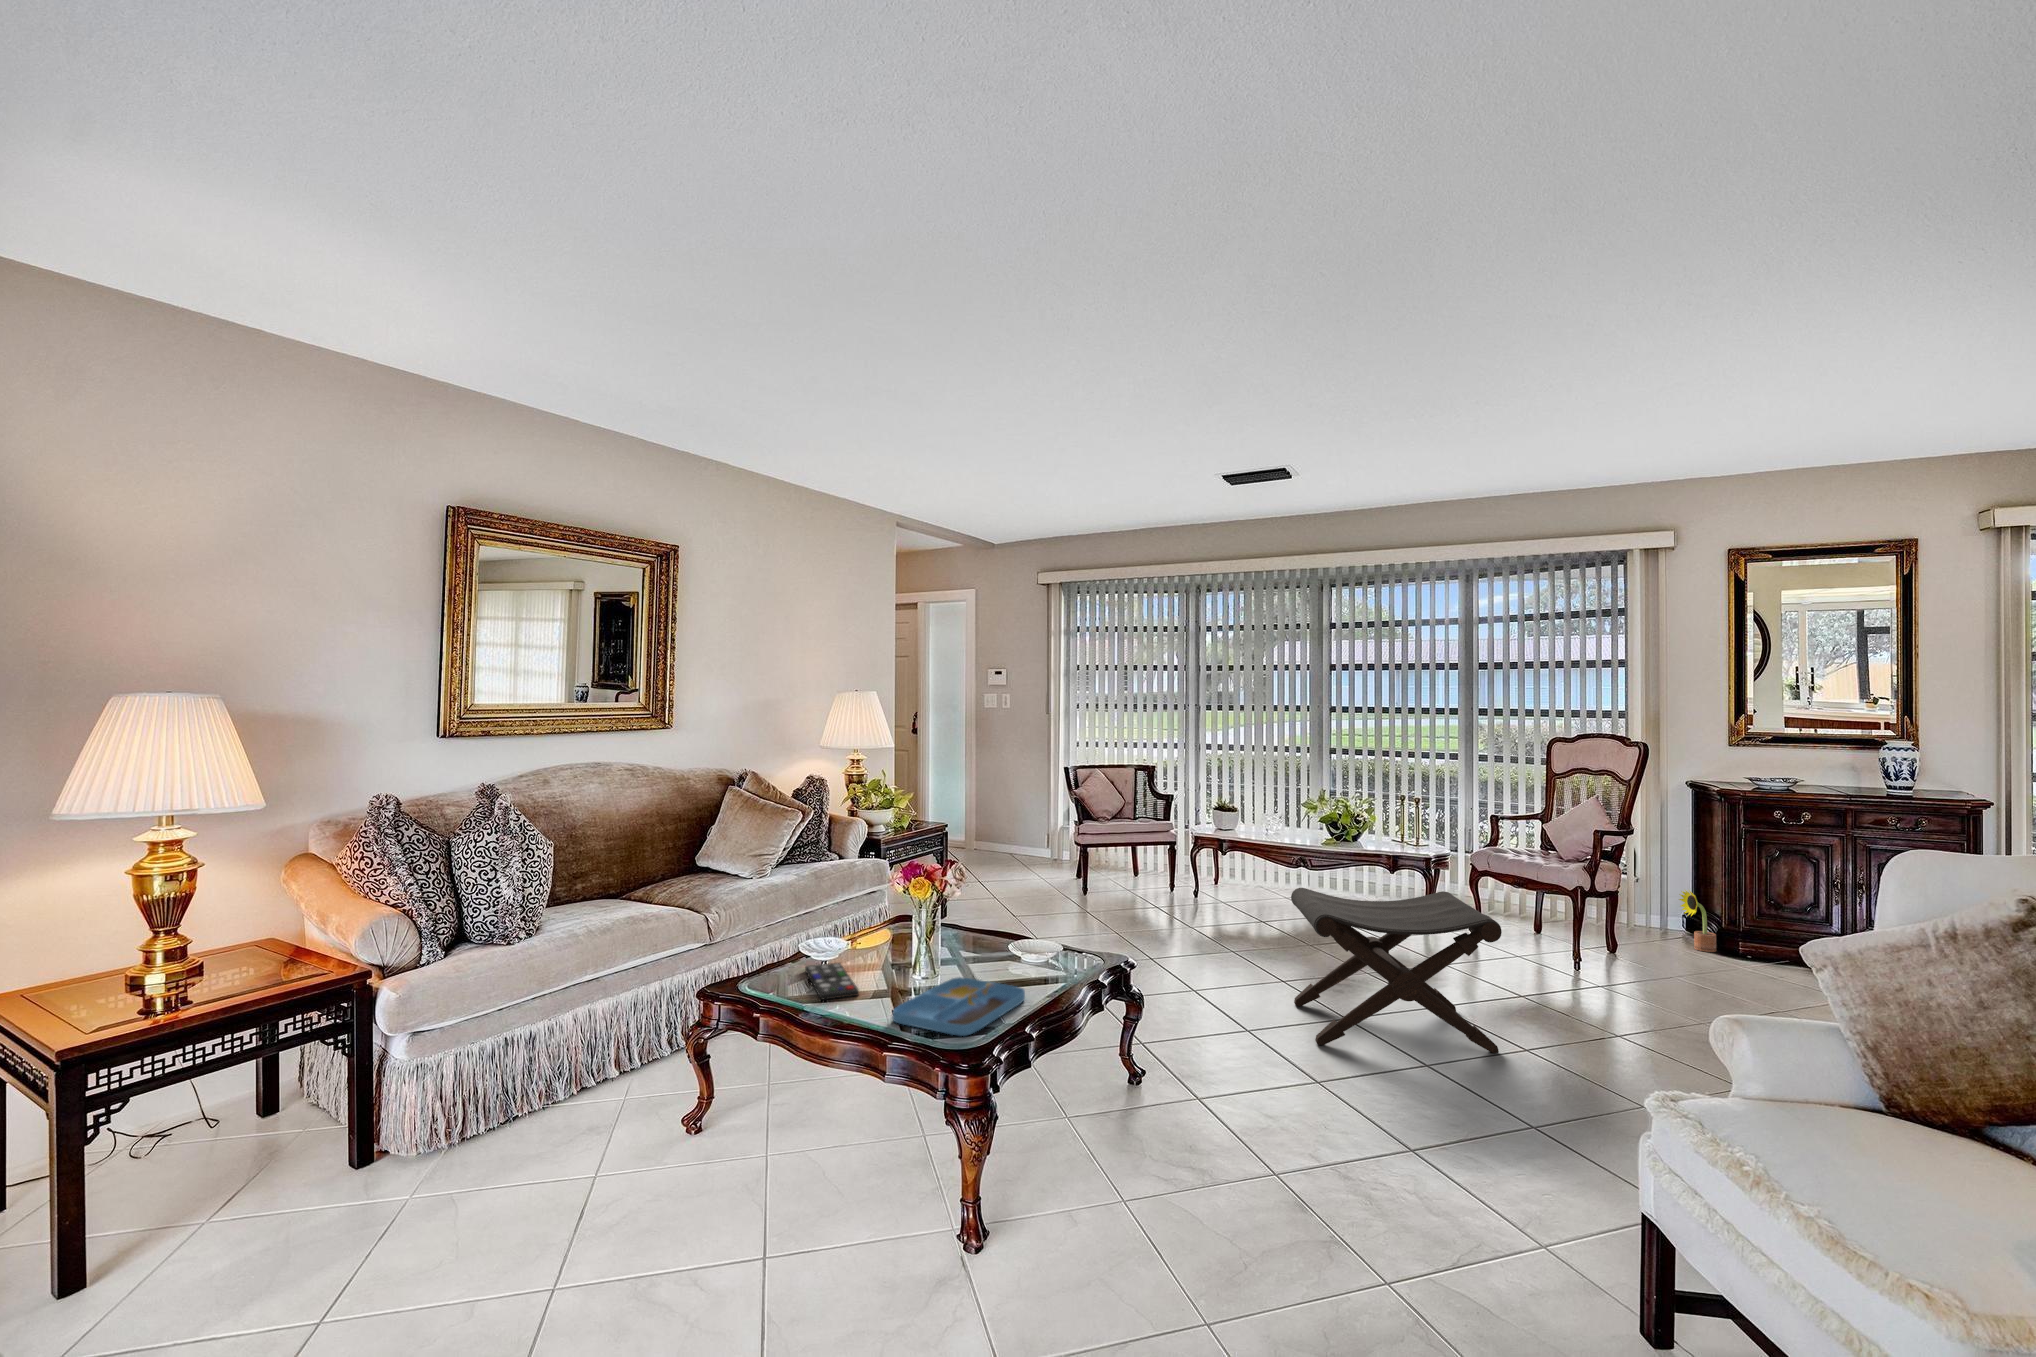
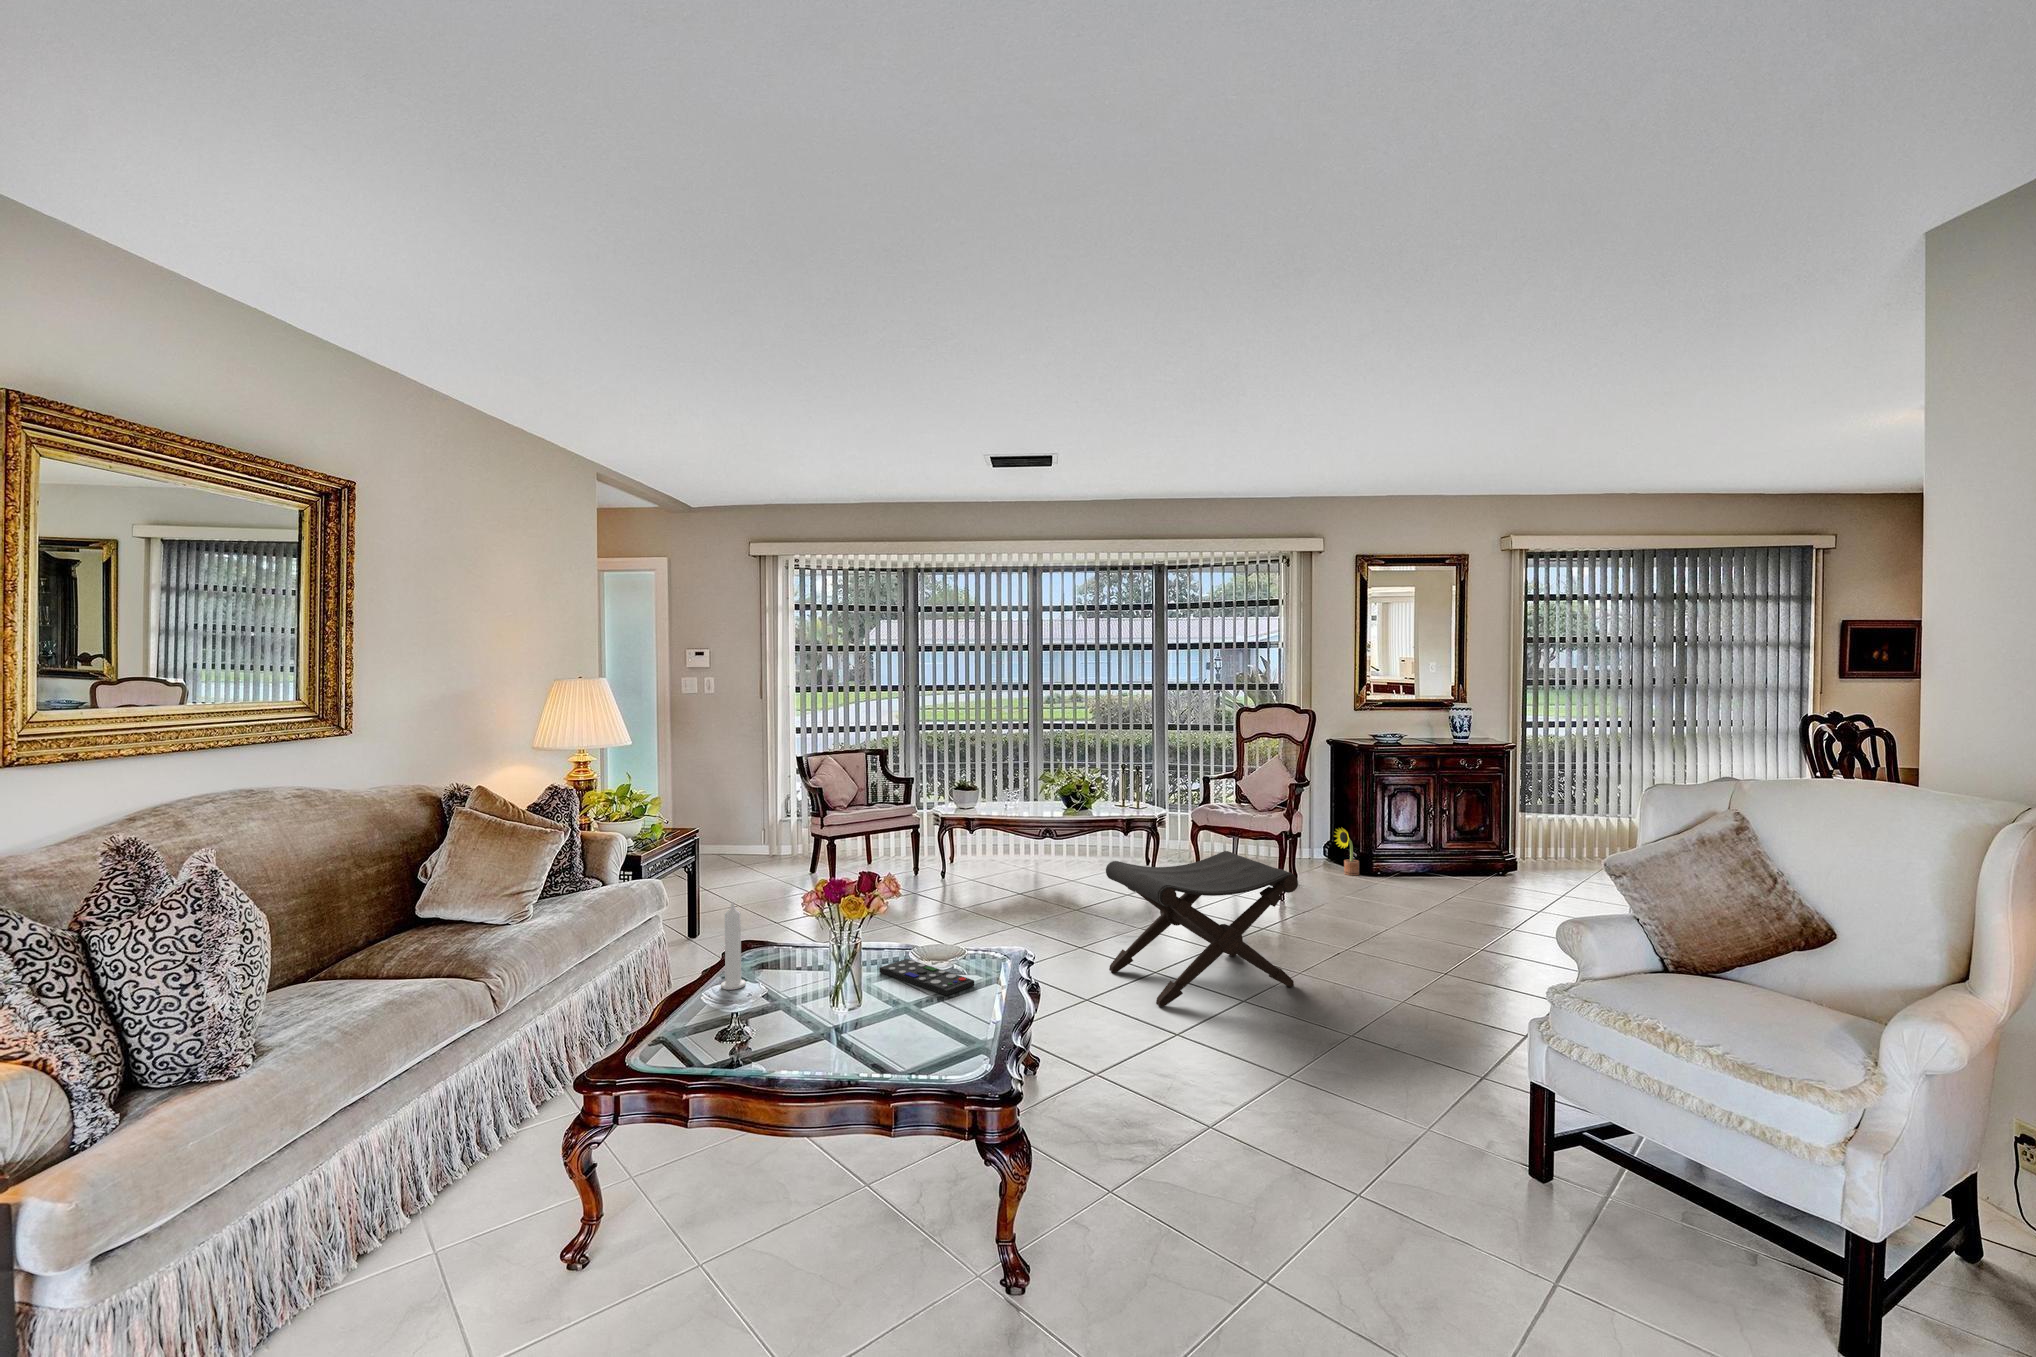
candle: none [857,873,877,947] -> present [721,902,746,990]
remote control: present [805,963,859,1000] -> present [879,959,974,996]
tray: present [892,977,1025,1036] -> none [871,1007,984,1075]

